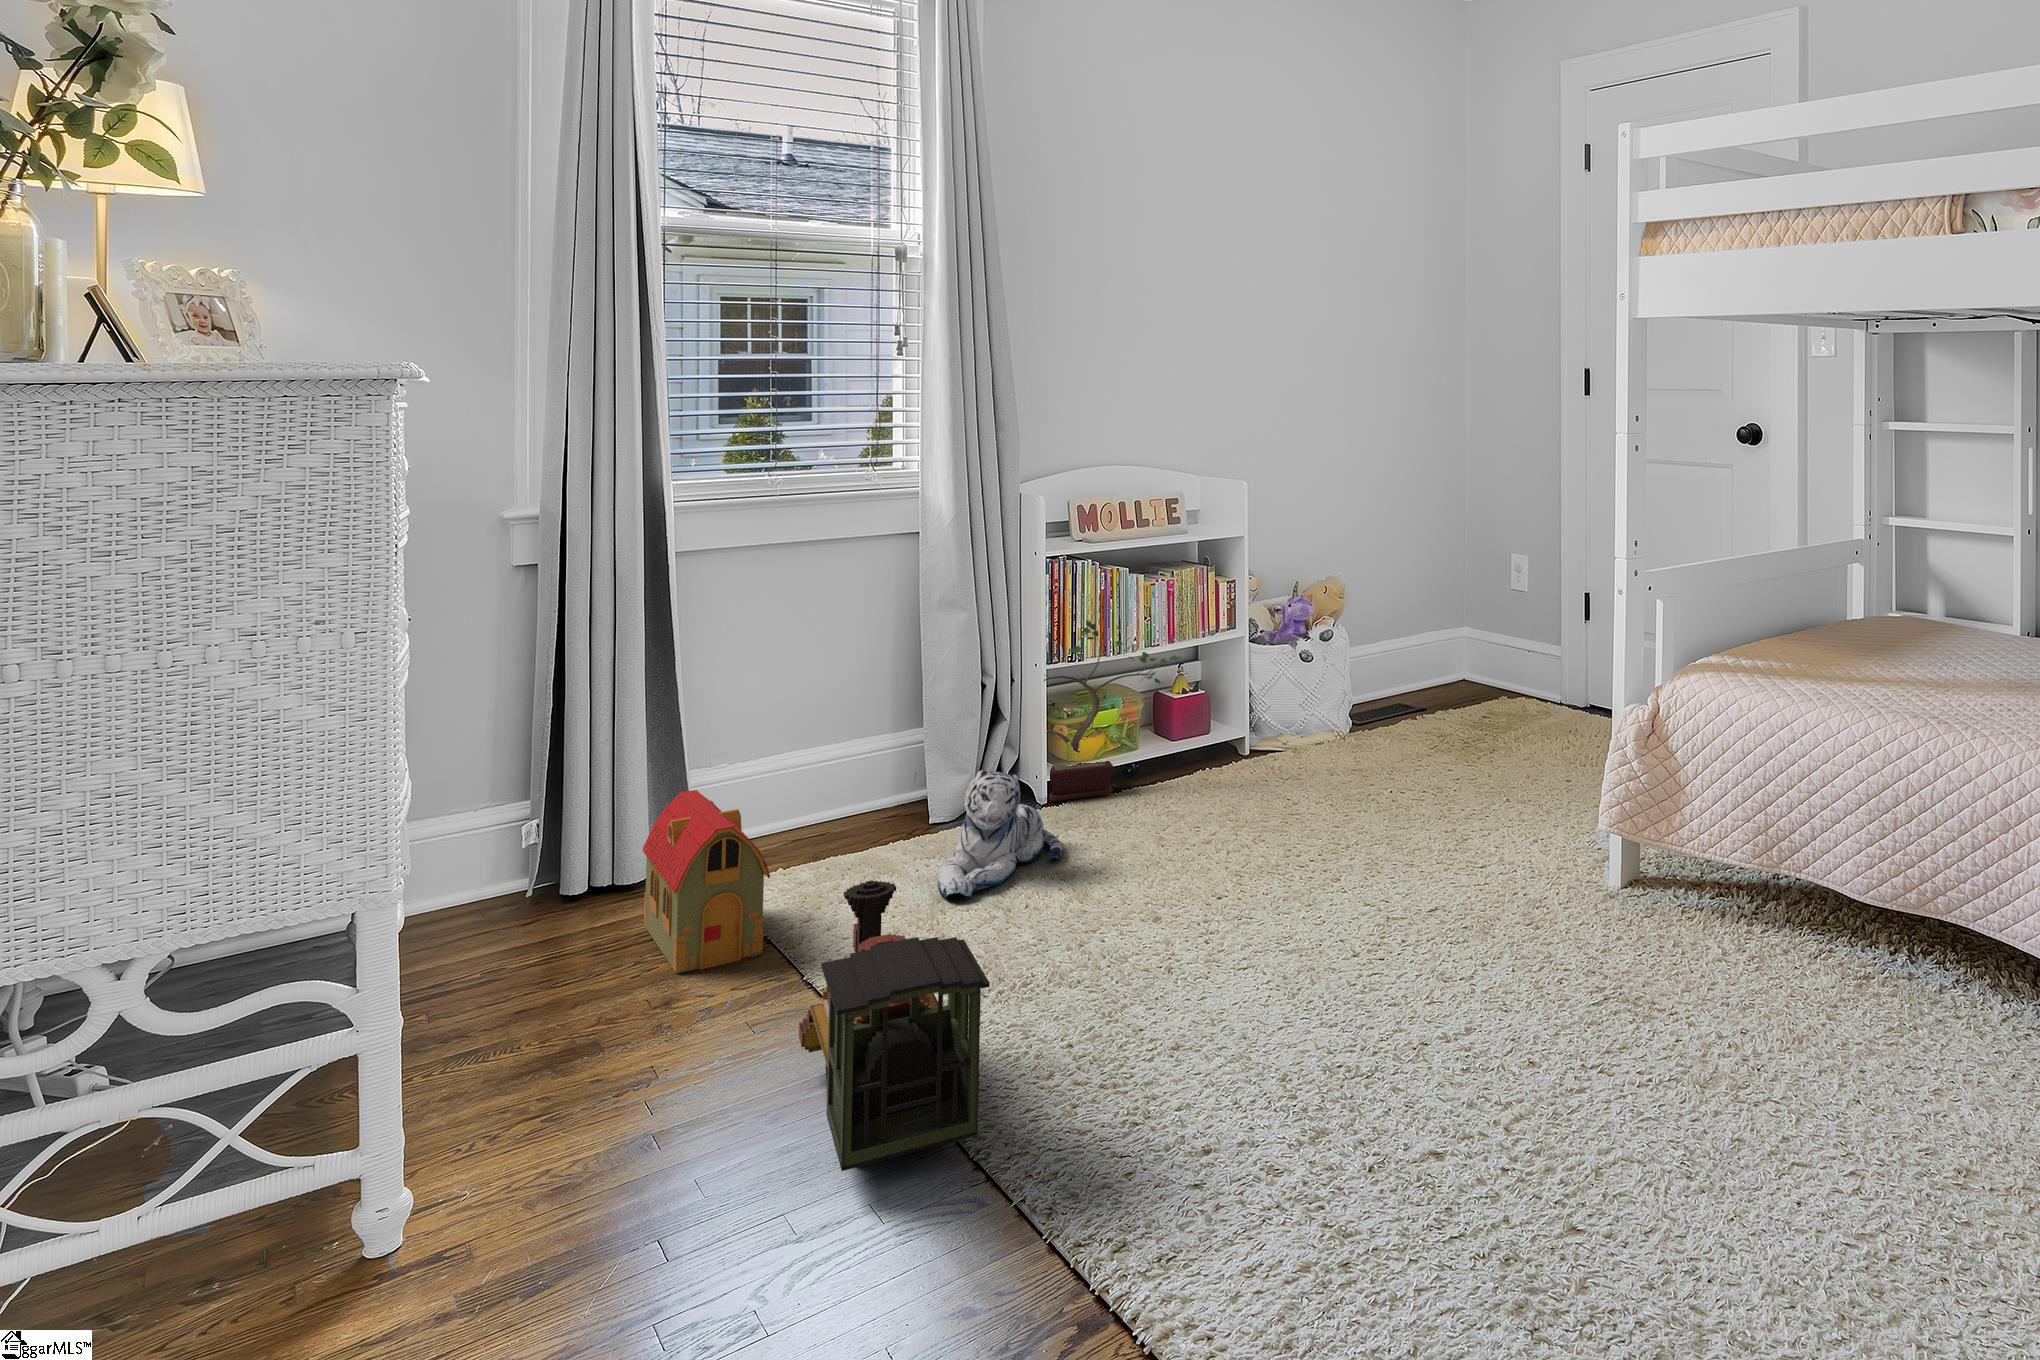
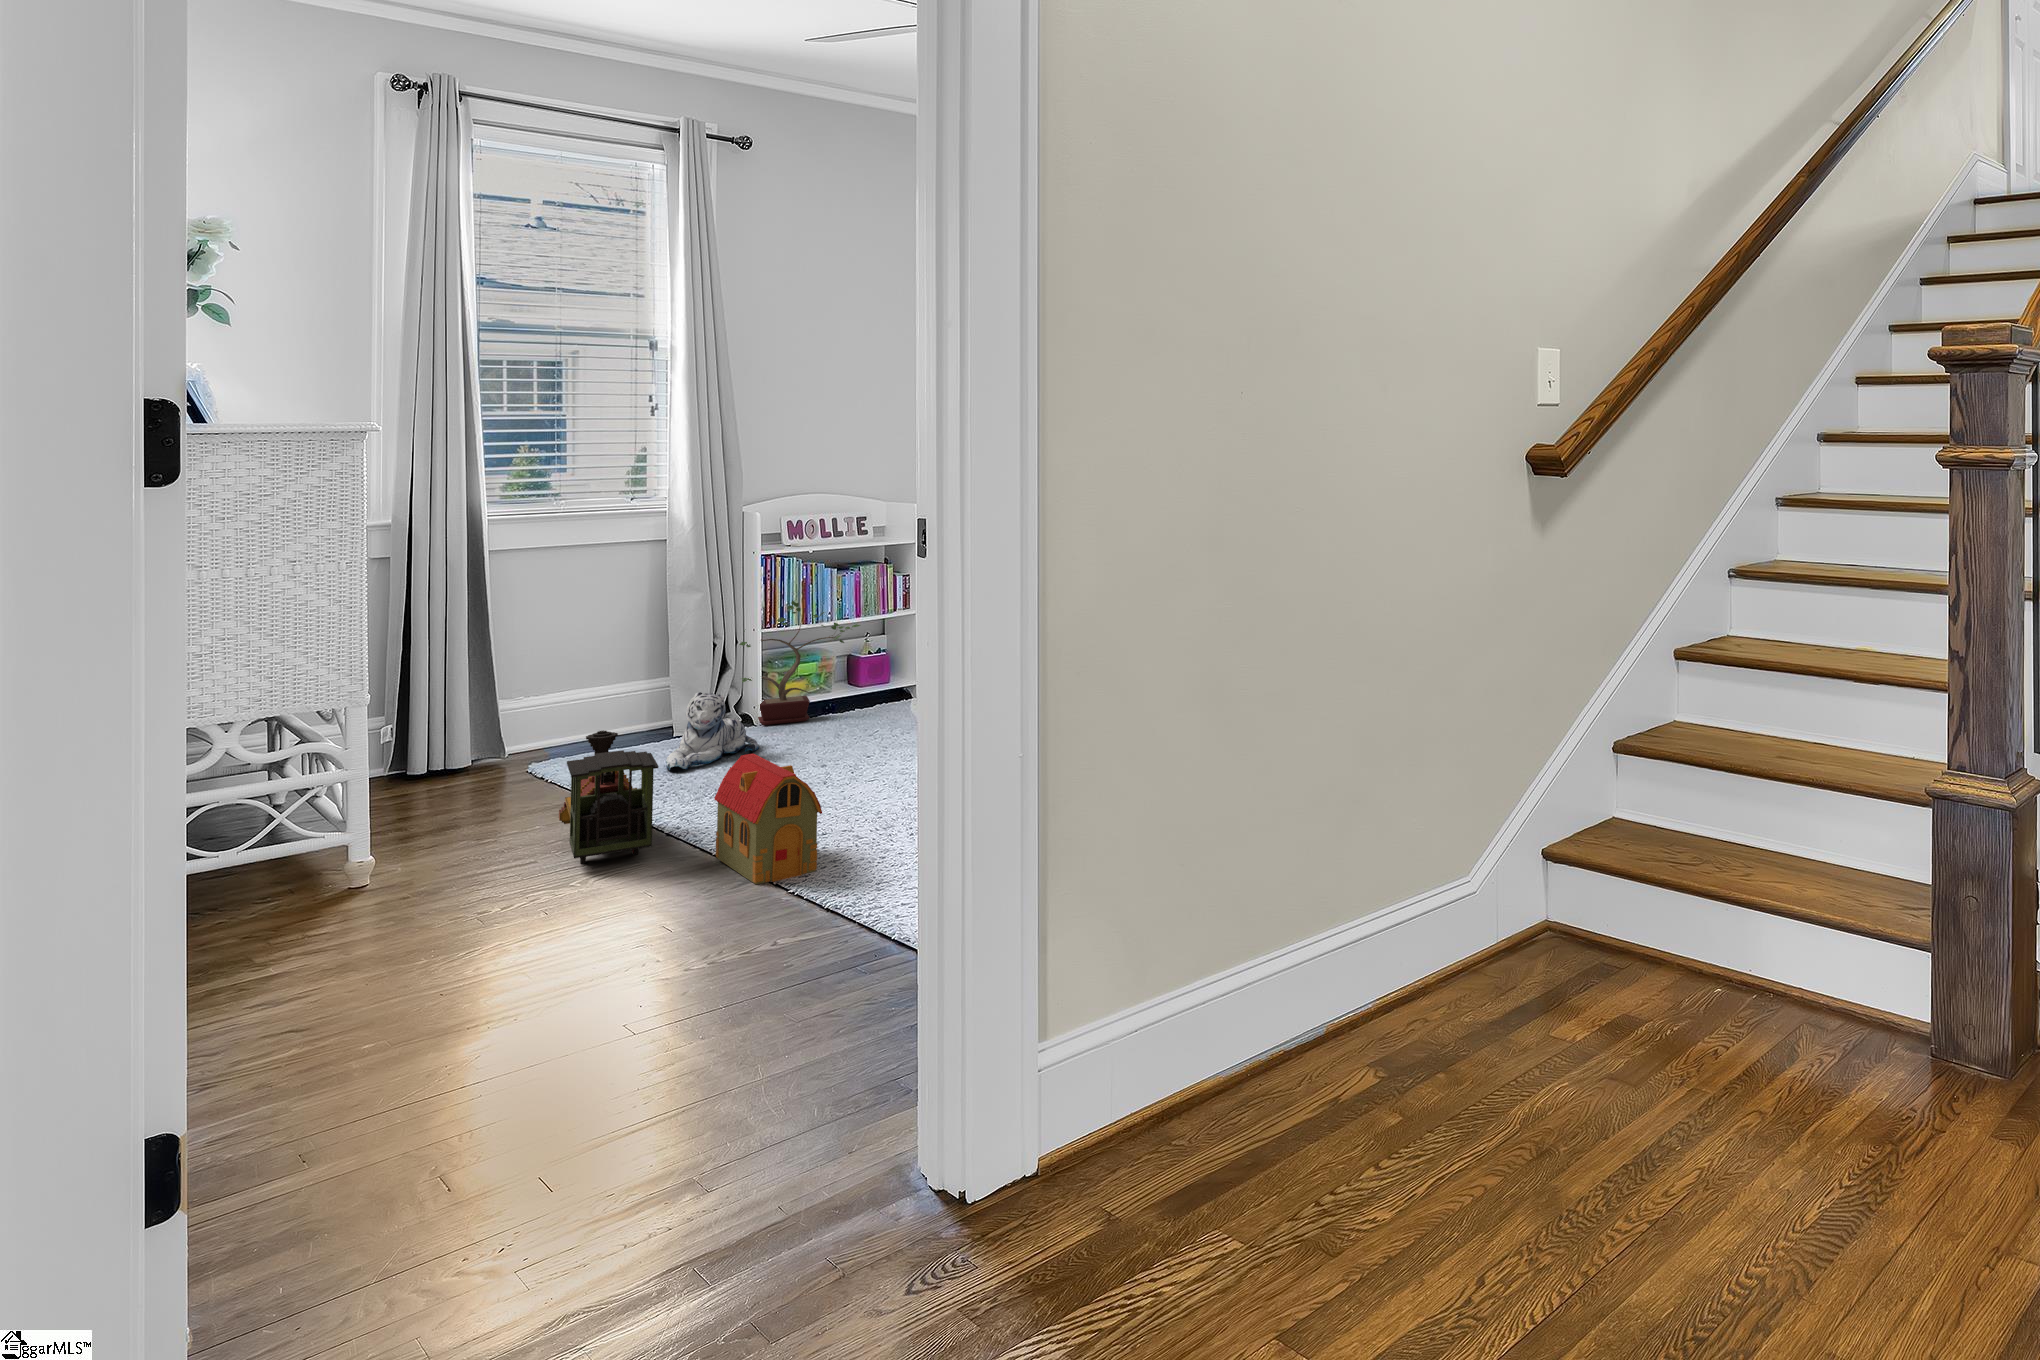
toy house: present [643,790,770,974] -> present [714,754,822,884]

